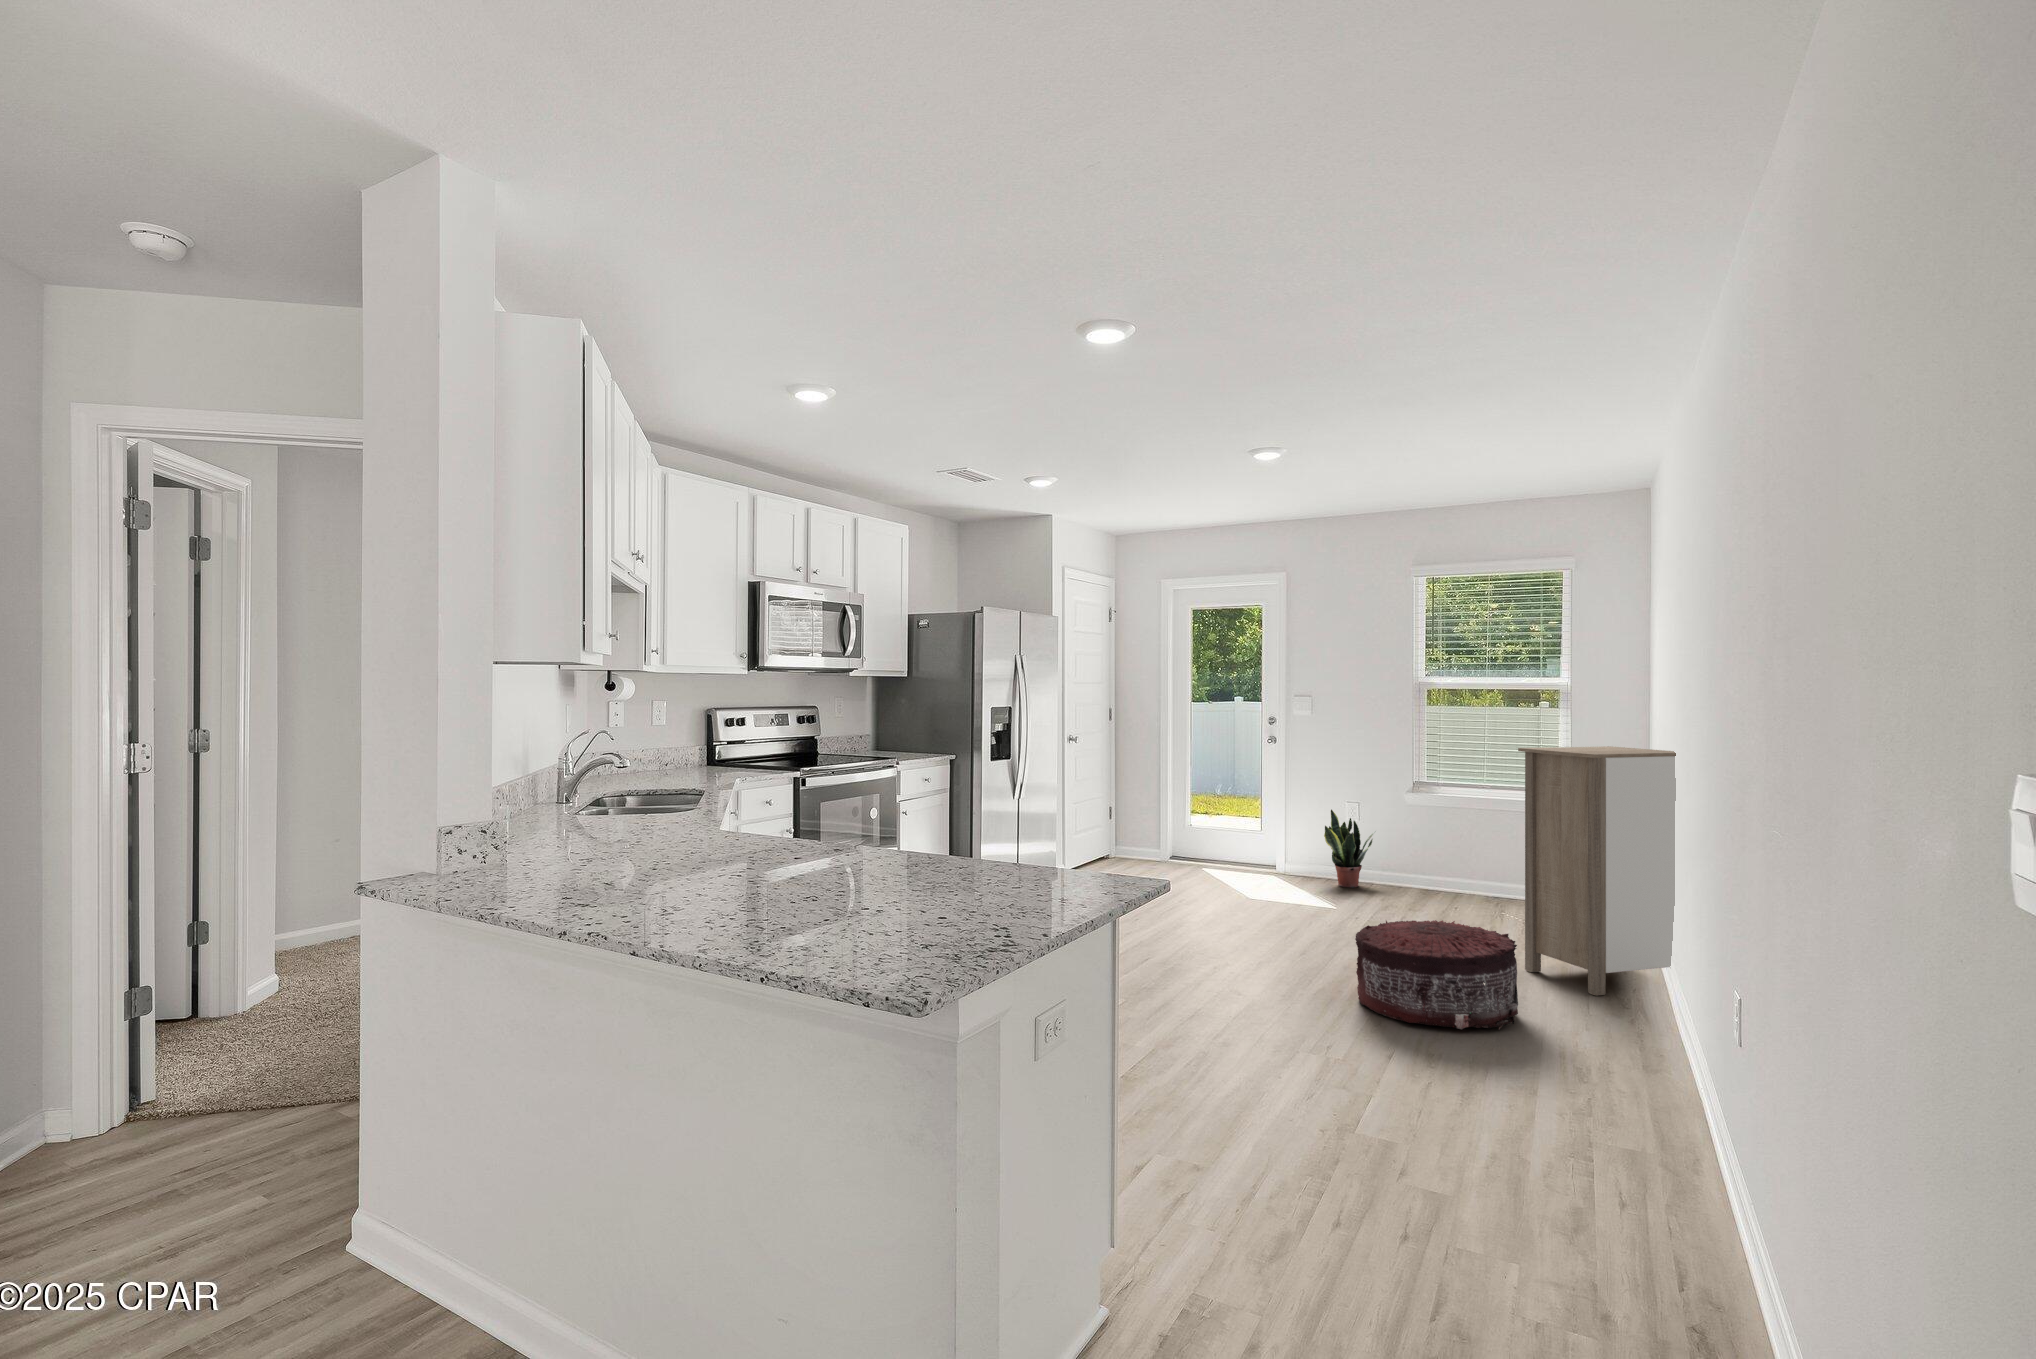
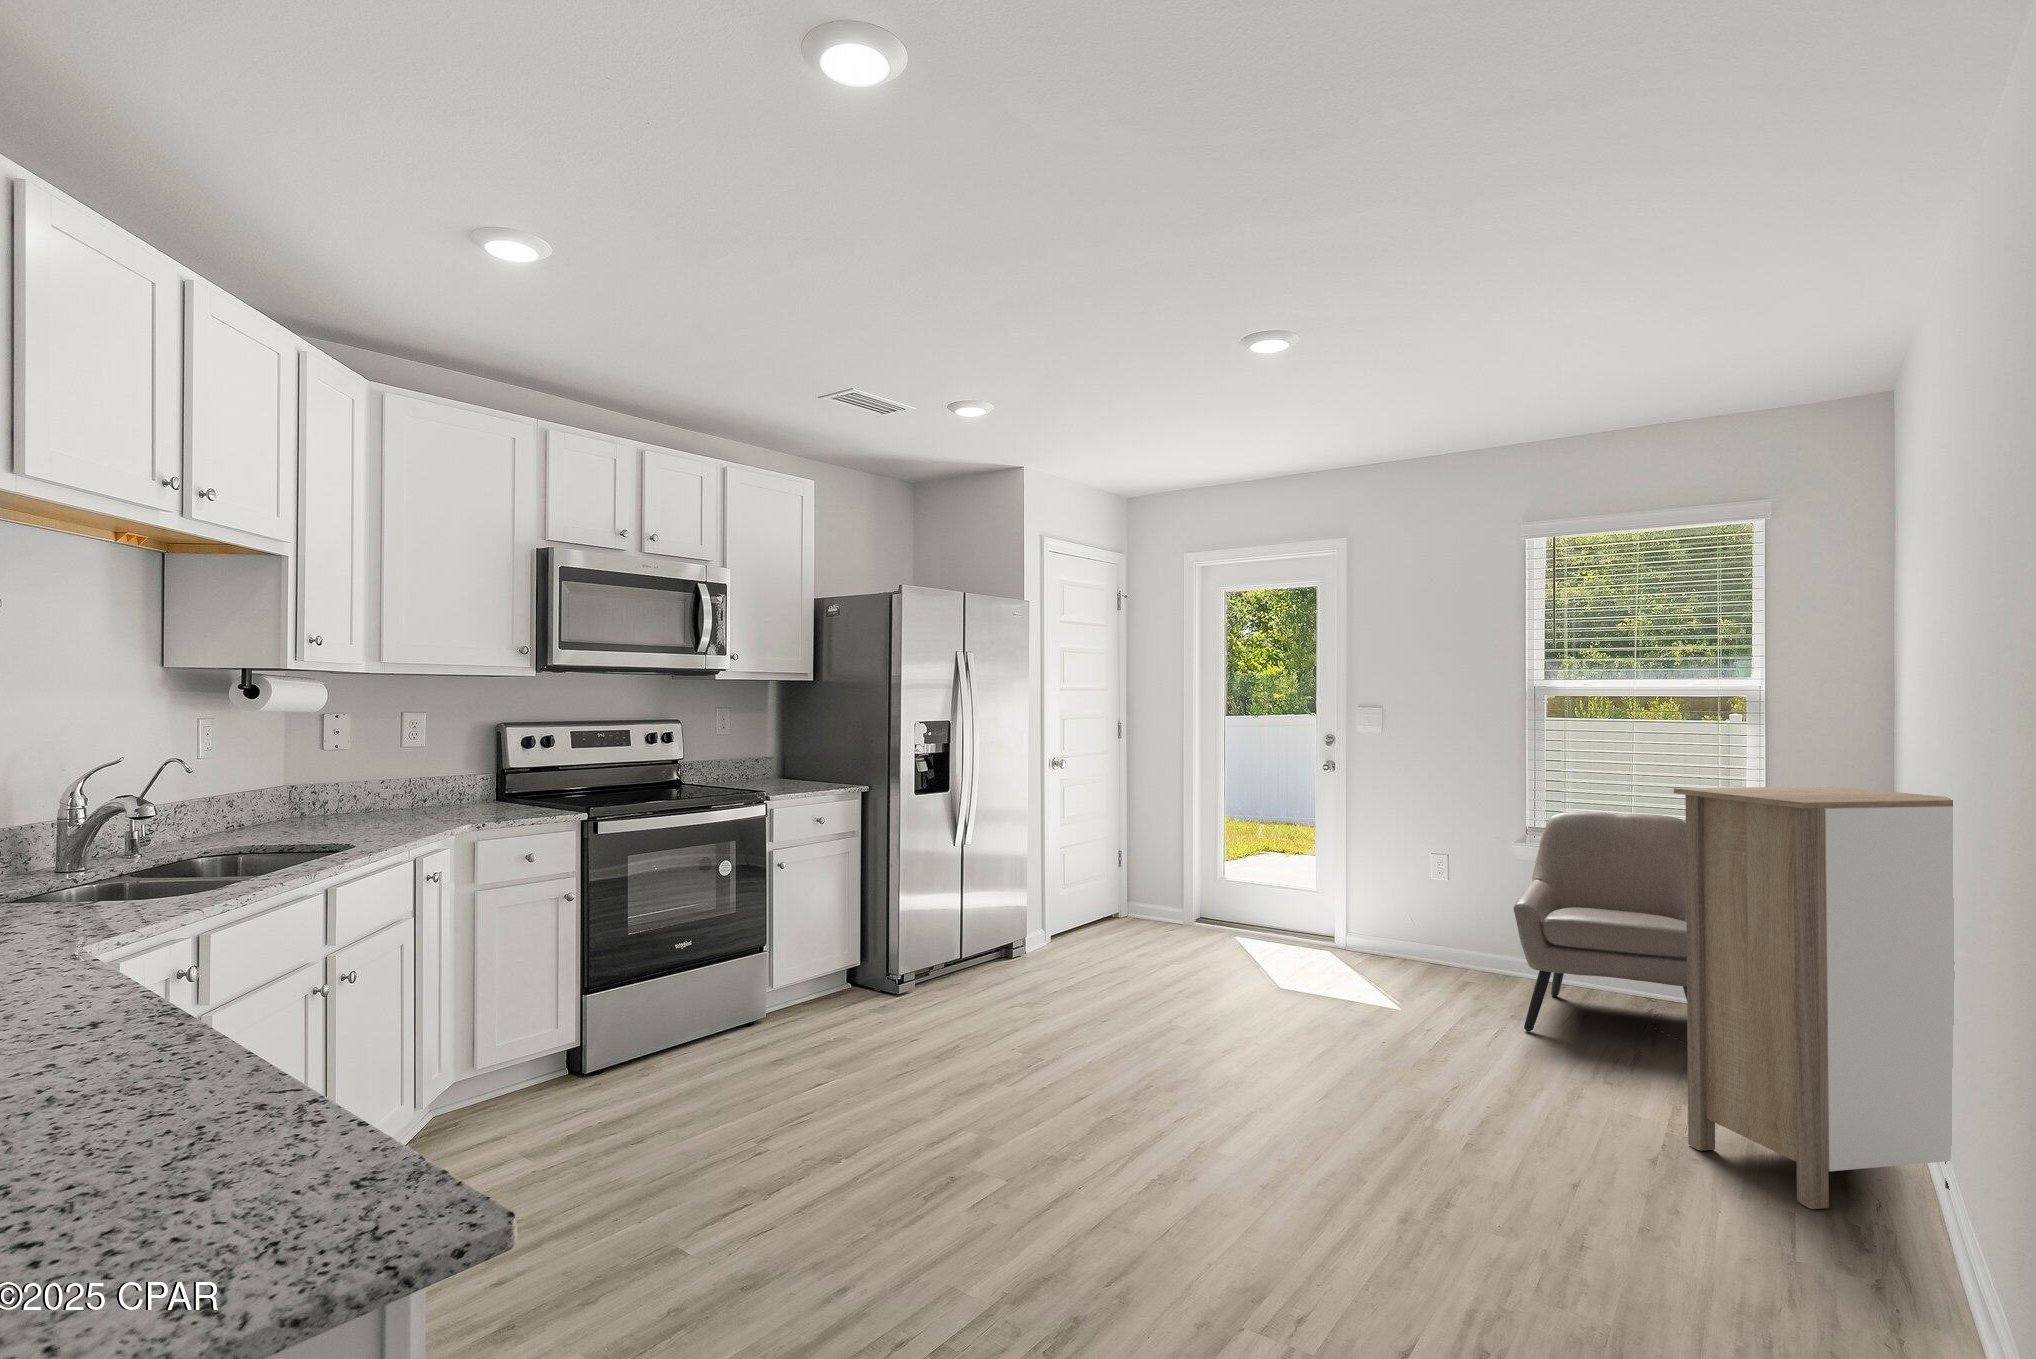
armchair: none [1409,769,1557,928] -> present [1514,812,1687,1032]
potted plant: present [1324,810,1376,887] -> none [1398,865,1475,976]
pouf: present [1355,920,1518,1030] -> none [1390,1064,1669,1287]

